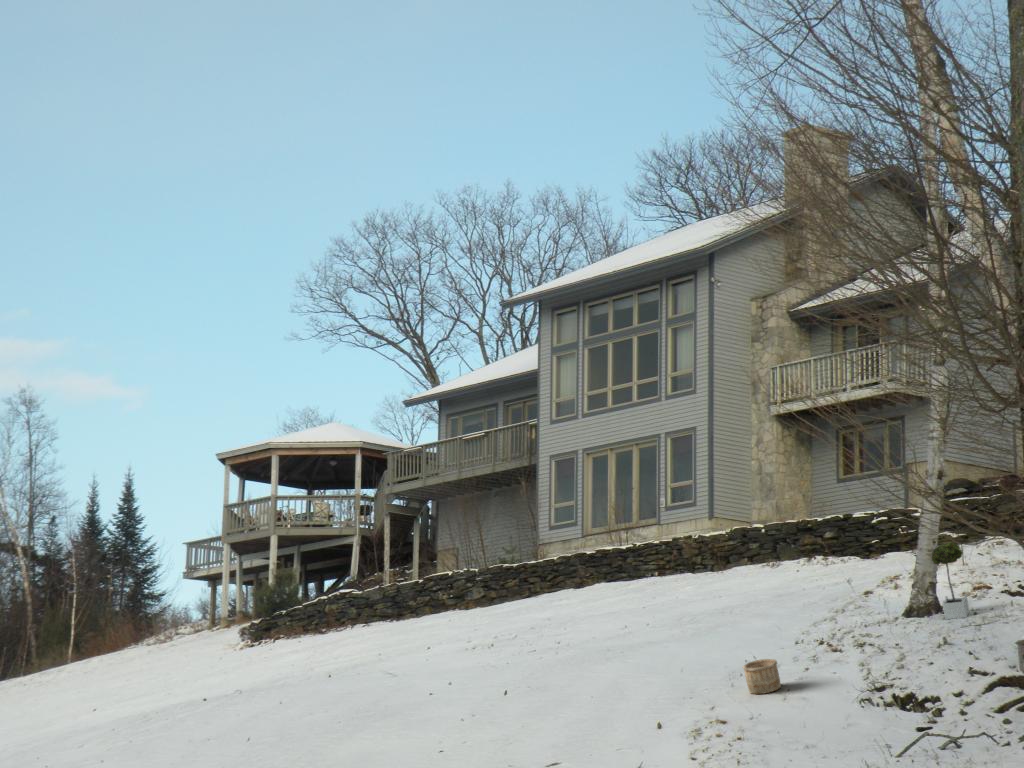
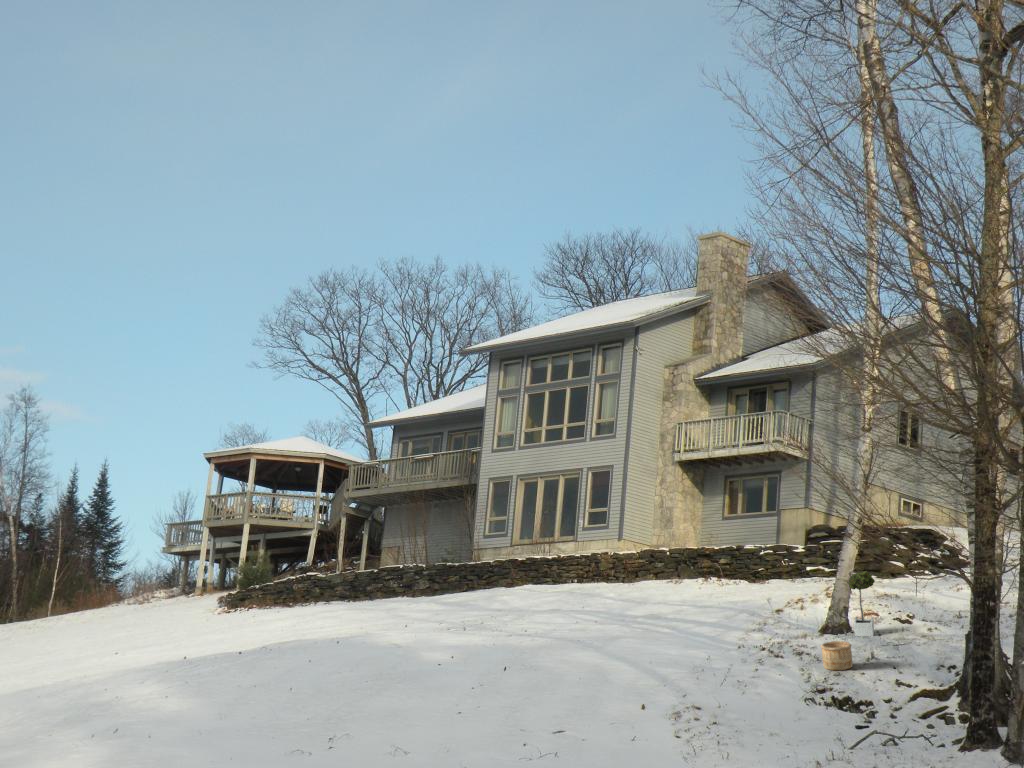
wooden bucket: present [743,659,781,694] -> present [821,641,852,670]

